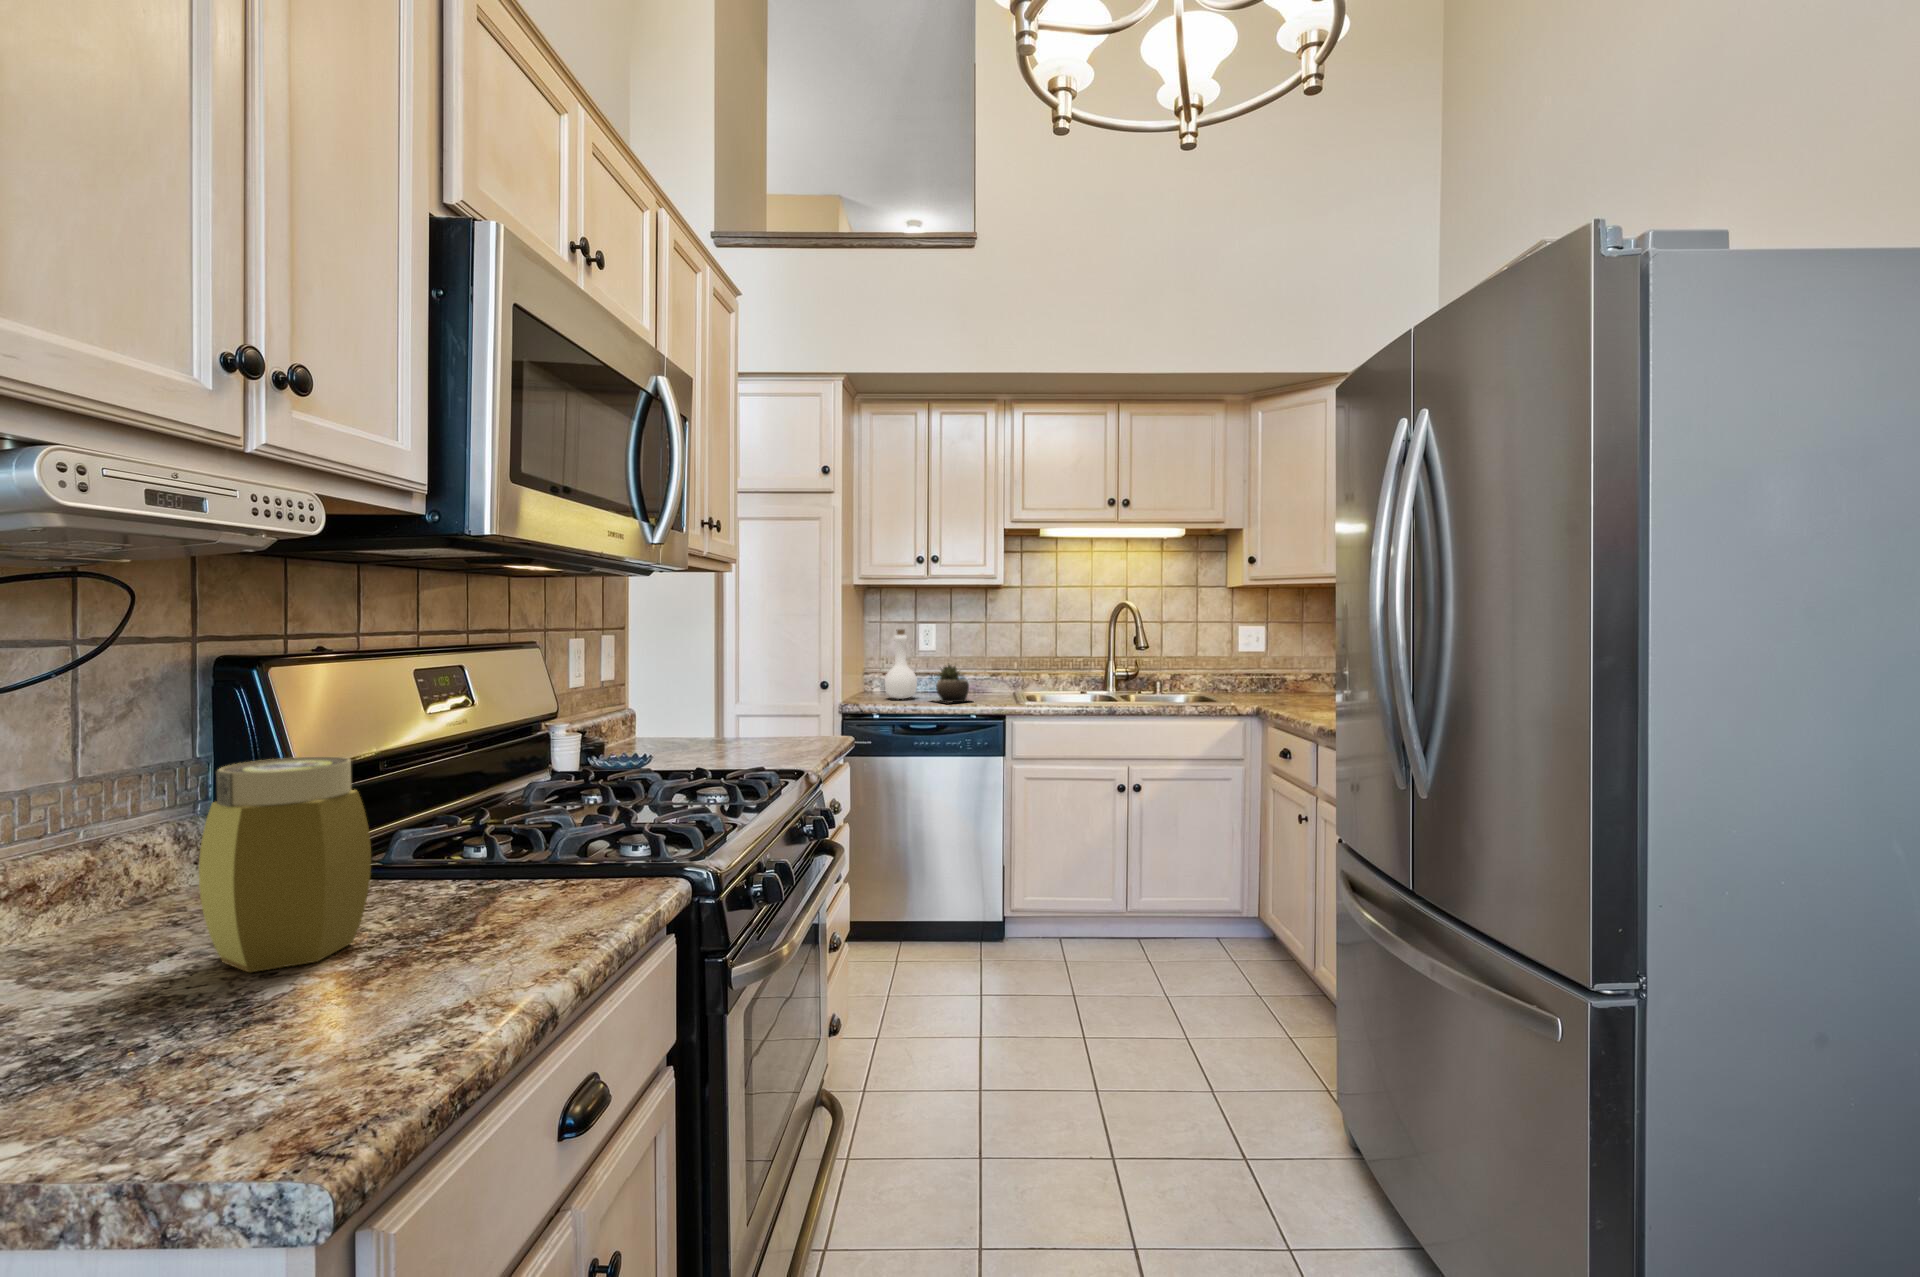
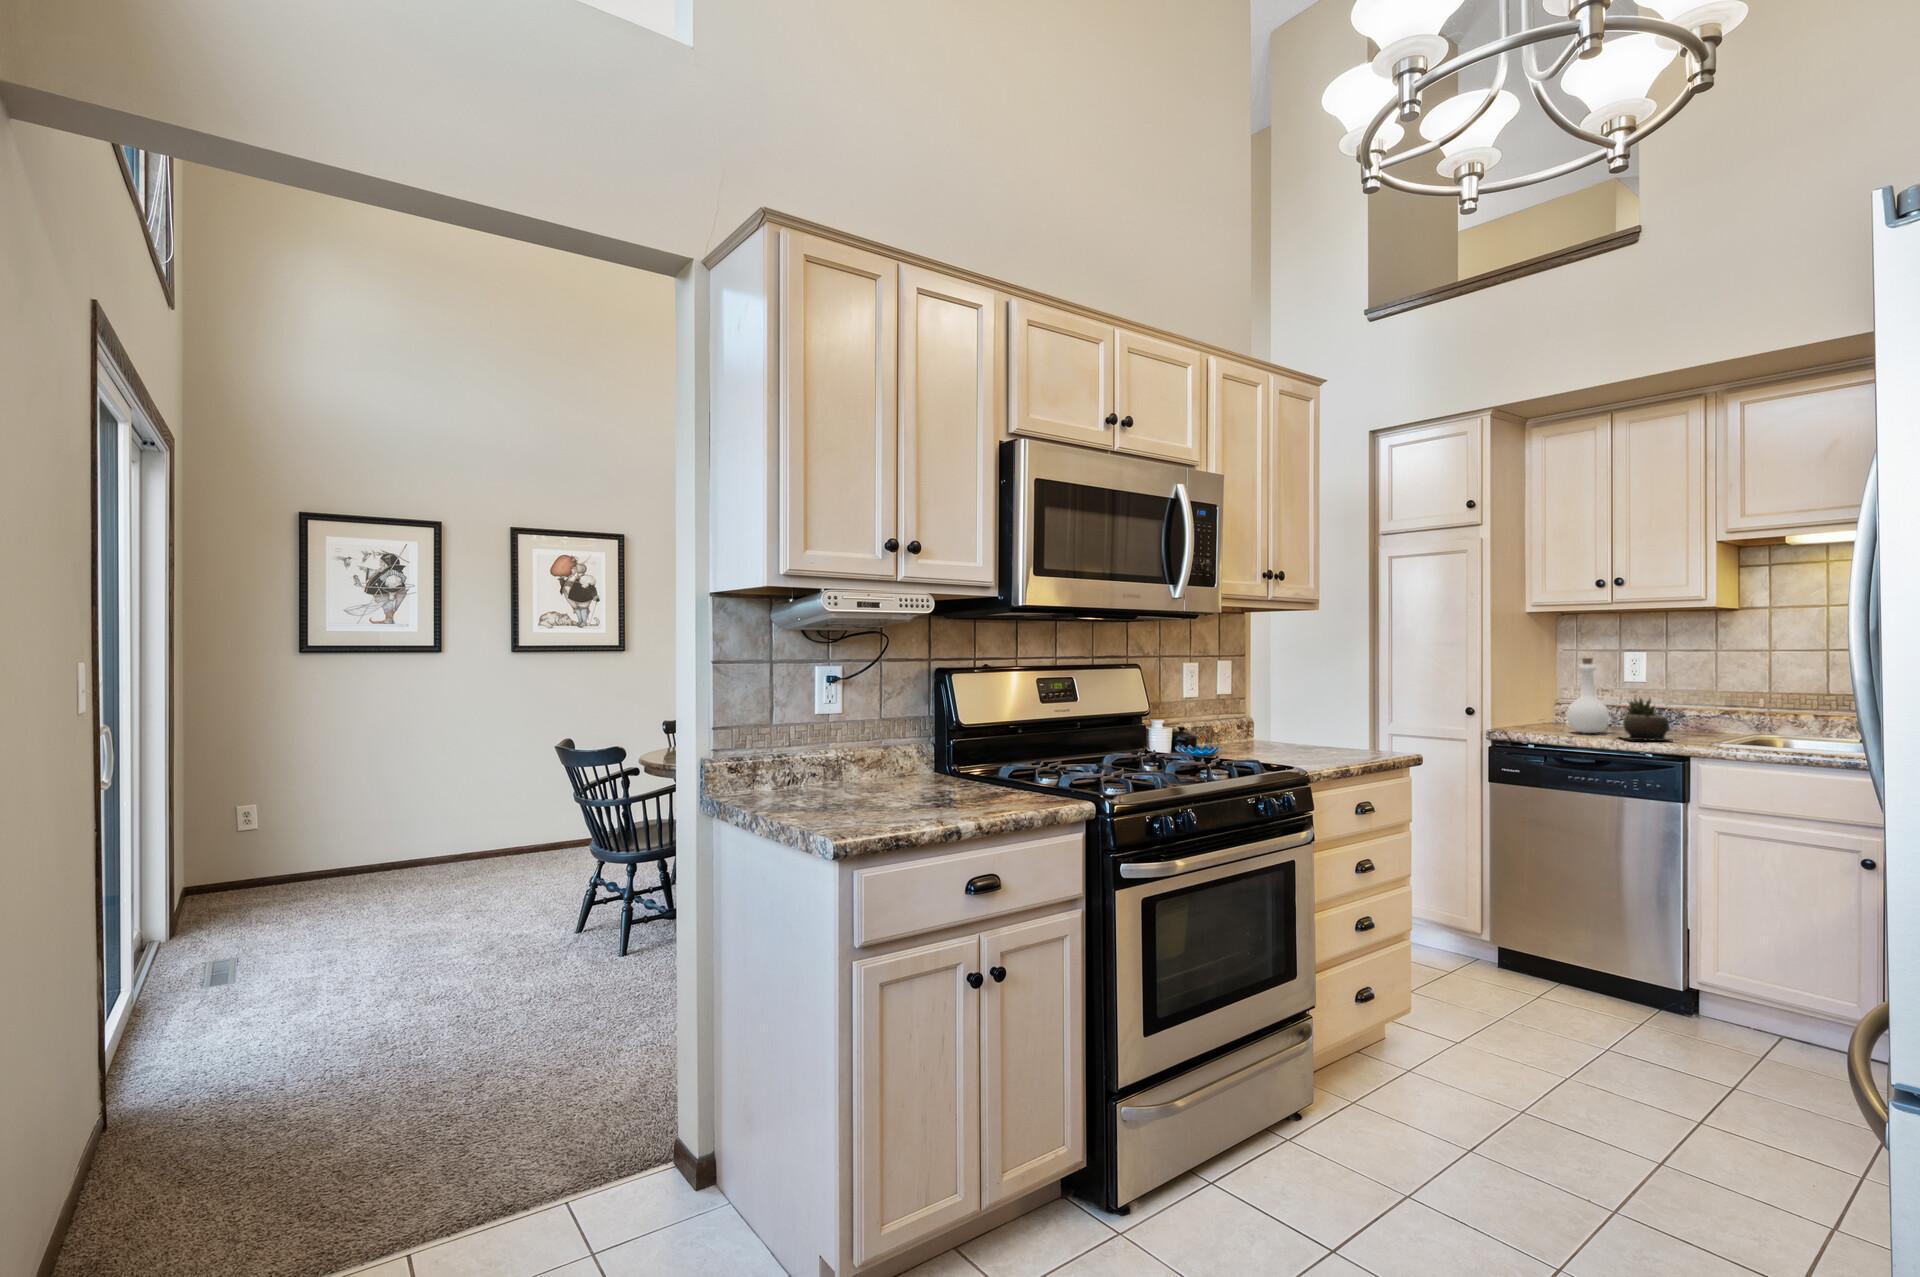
jar: present [199,757,371,972] -> none [886,712,940,798]

